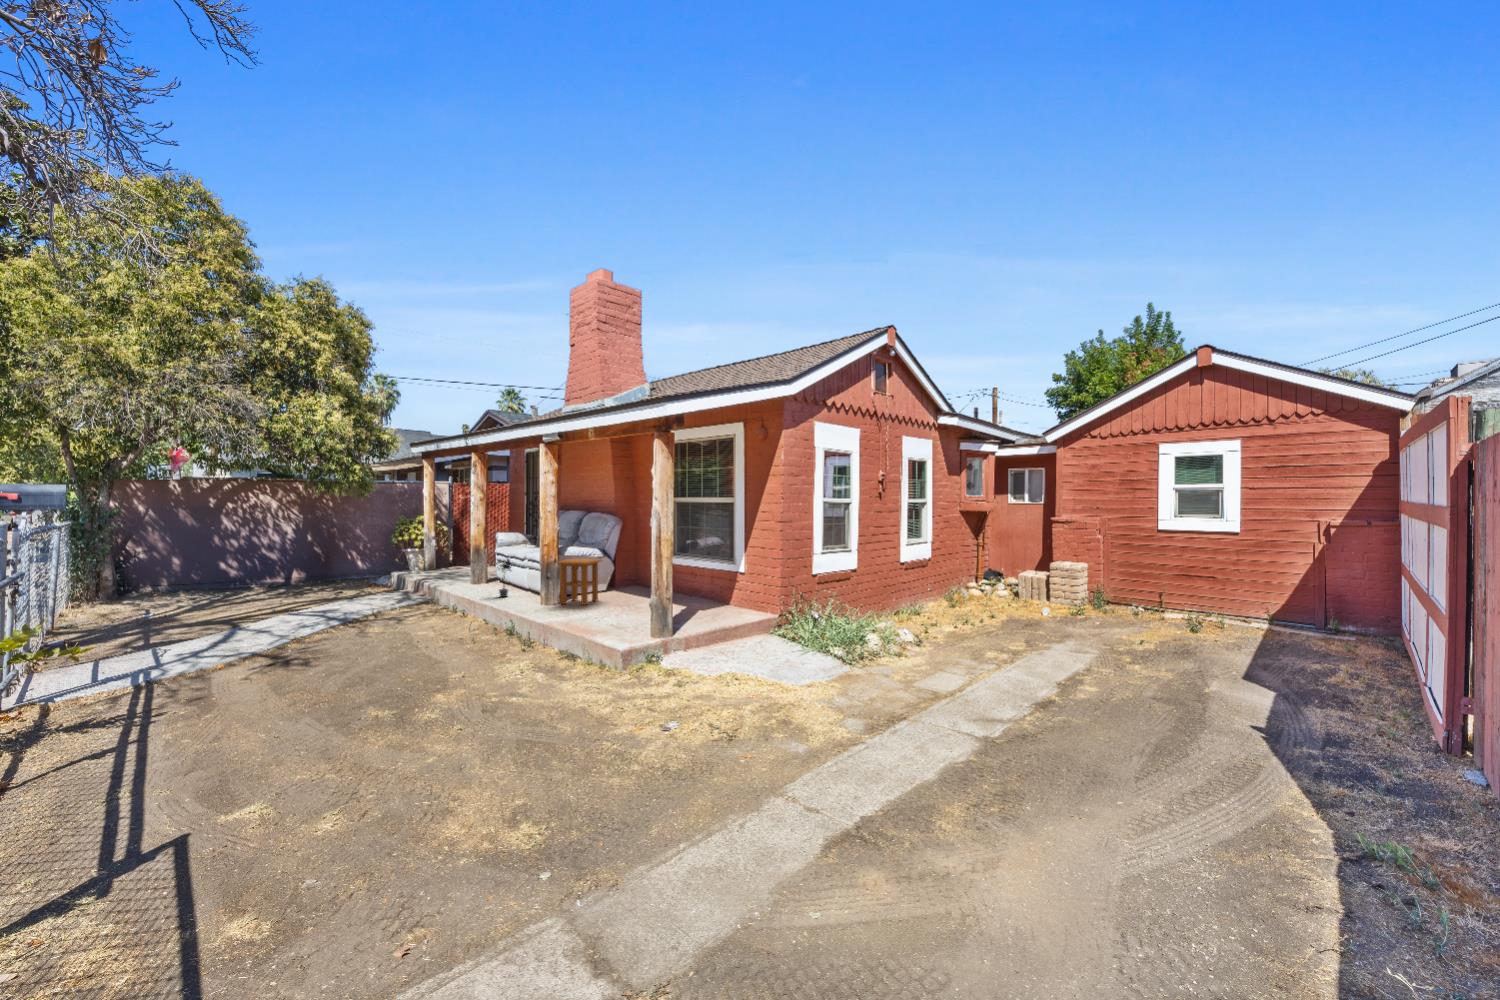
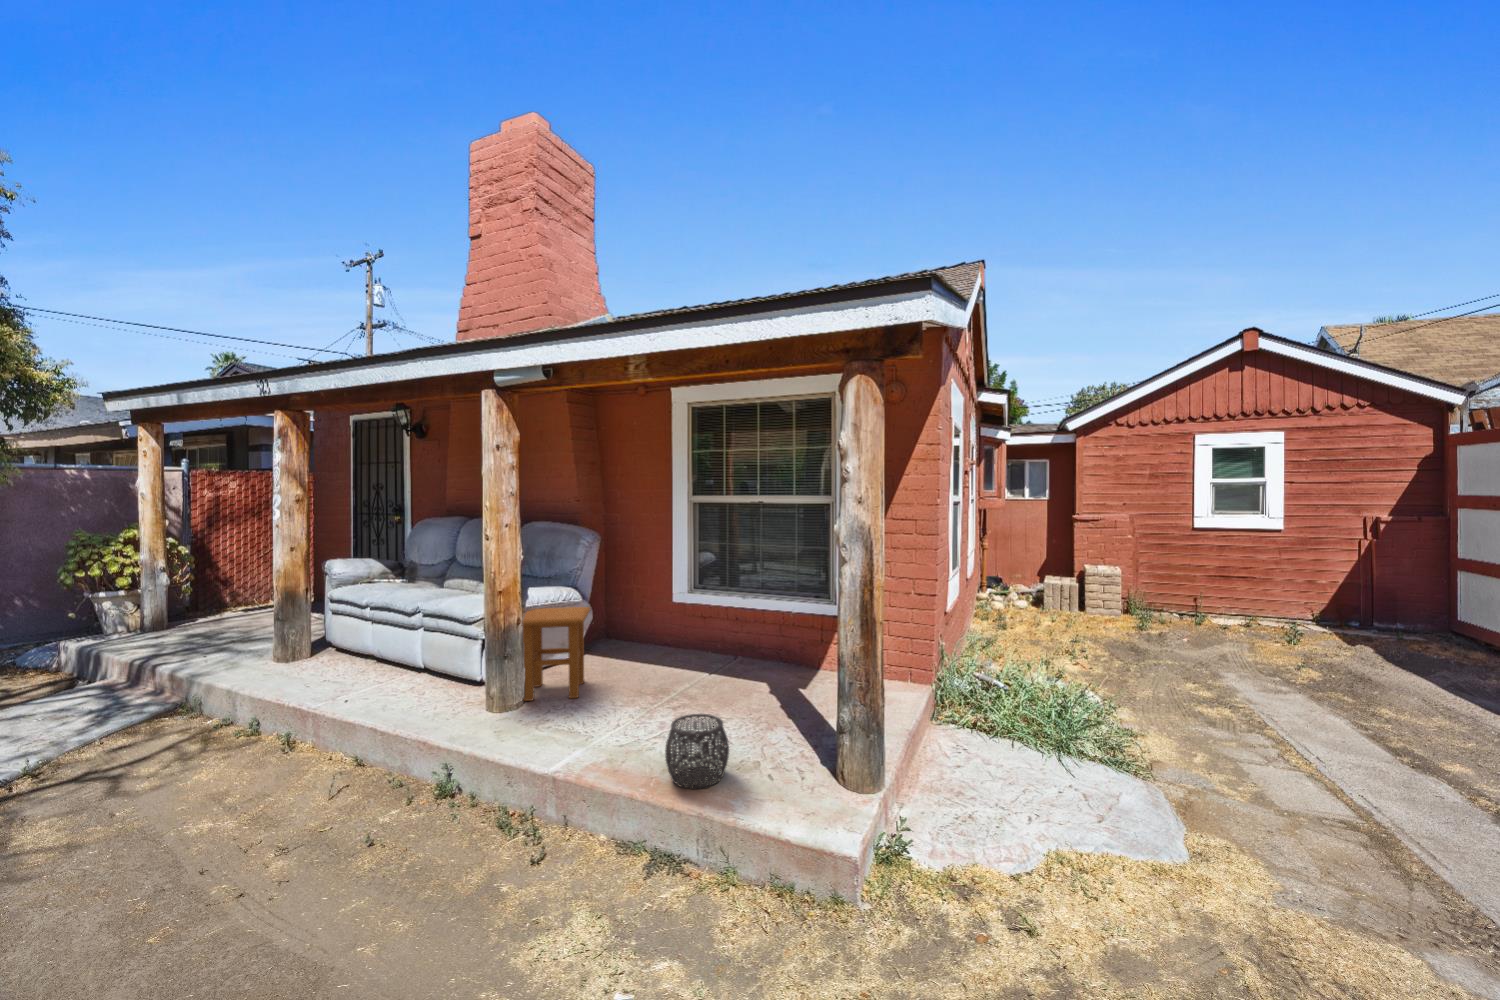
potted plant: present [496,559,513,597] -> none [355,612,406,693]
woven basket: none [580,601,611,631] -> present [665,714,729,789]

